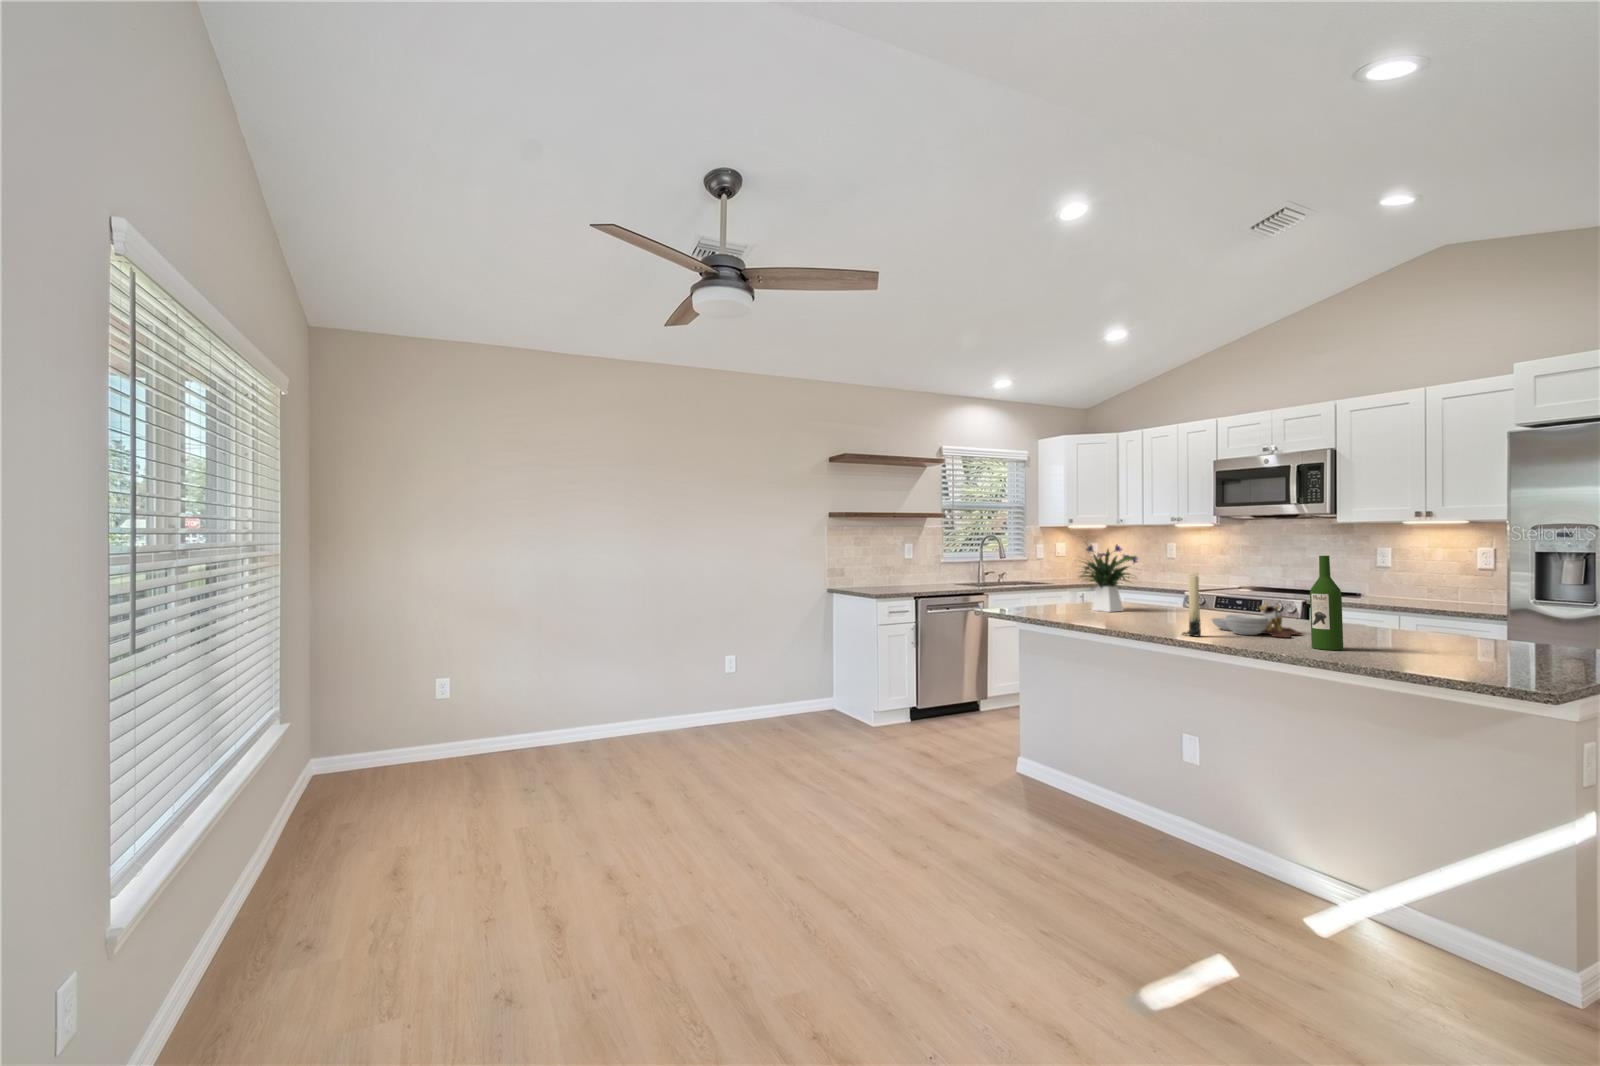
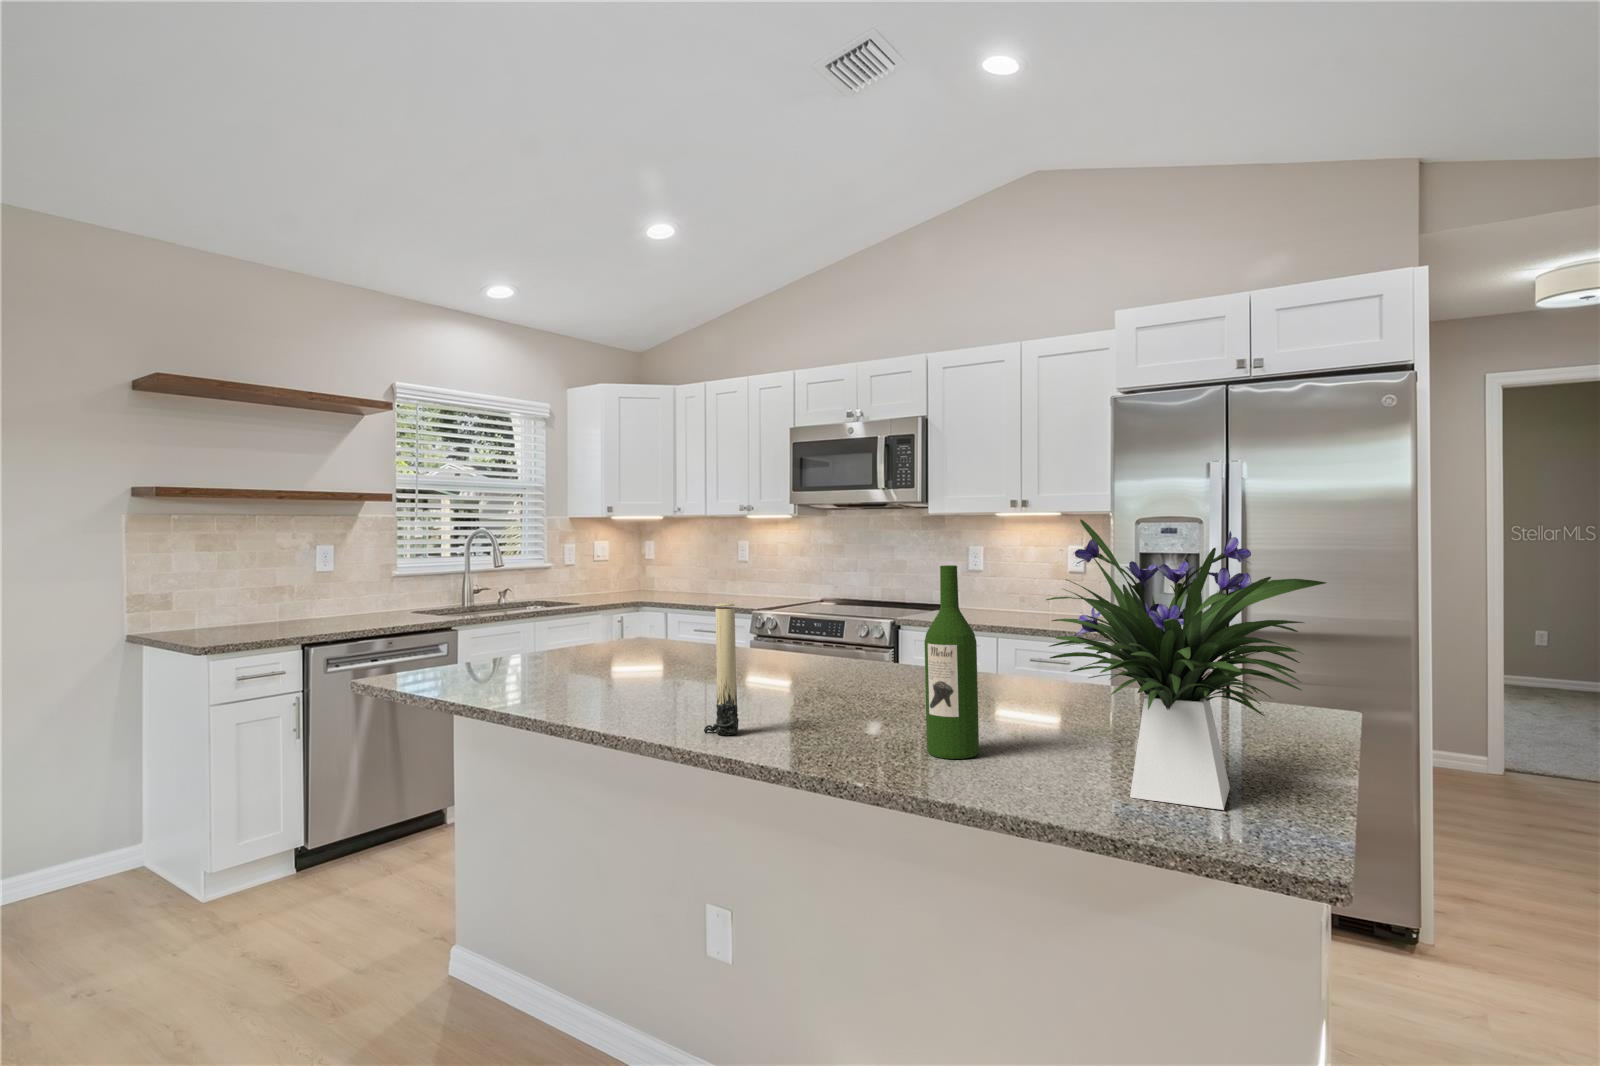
flower arrangement: present [1080,545,1138,612] -> present [1046,520,1326,810]
cutting board: present [1212,602,1300,638] -> none [765,644,902,719]

